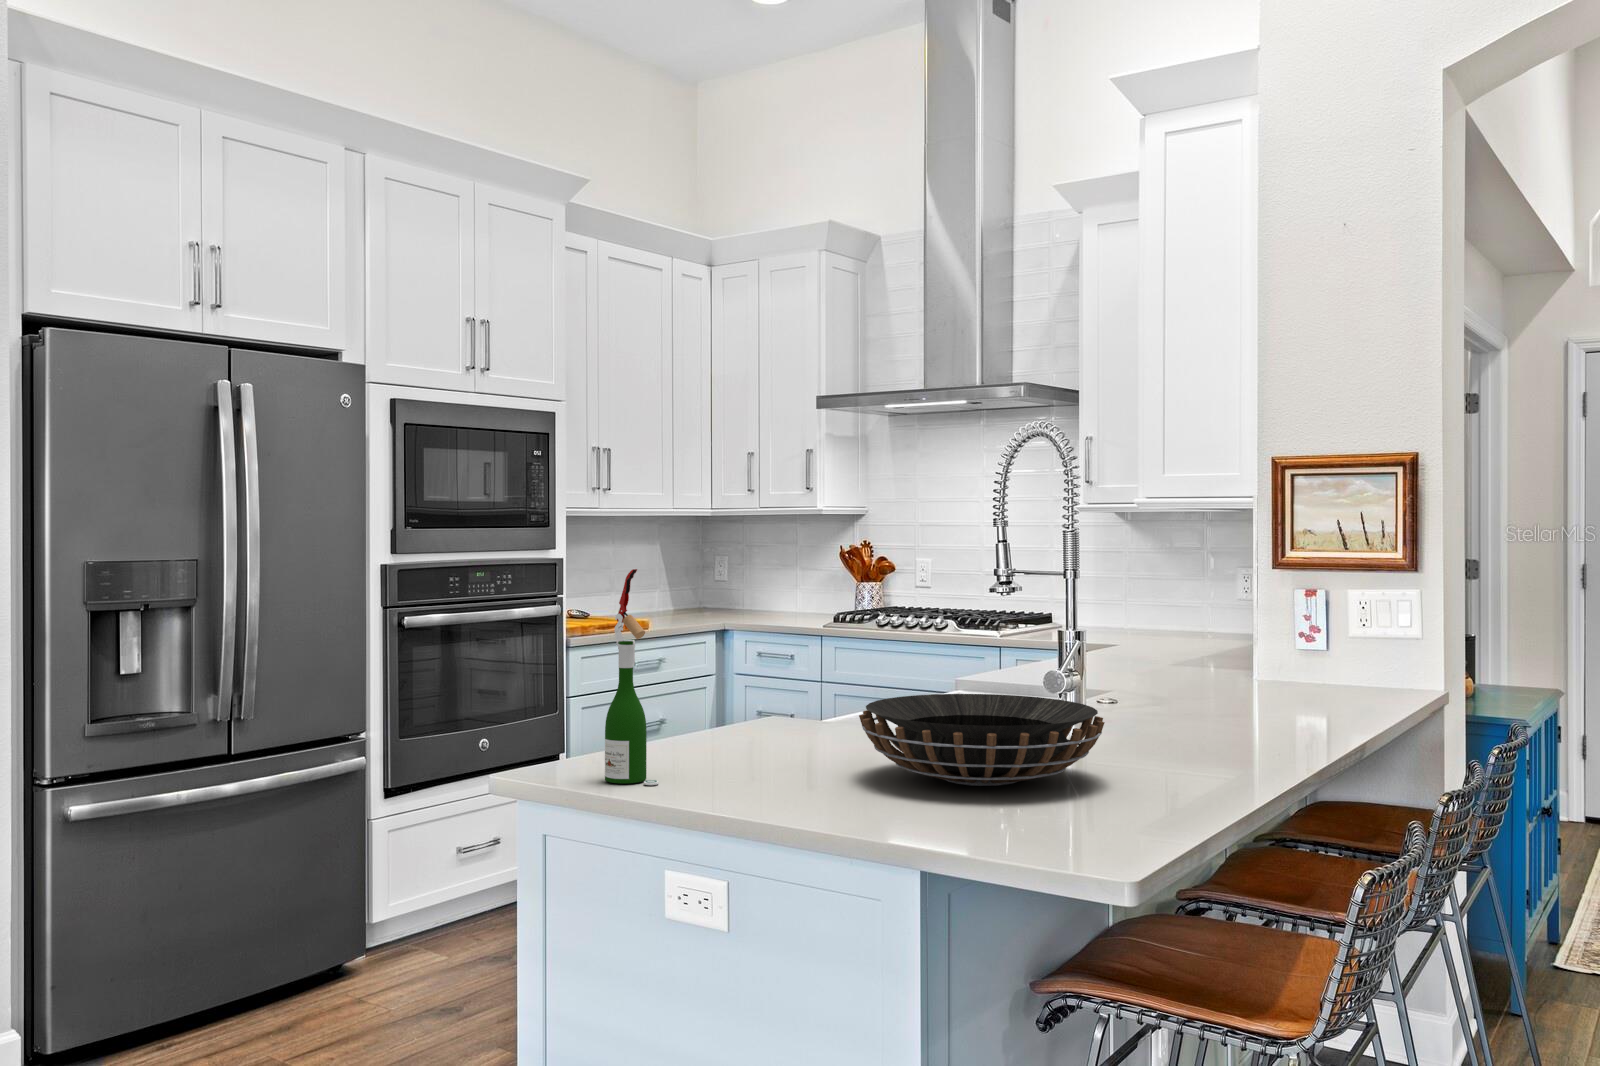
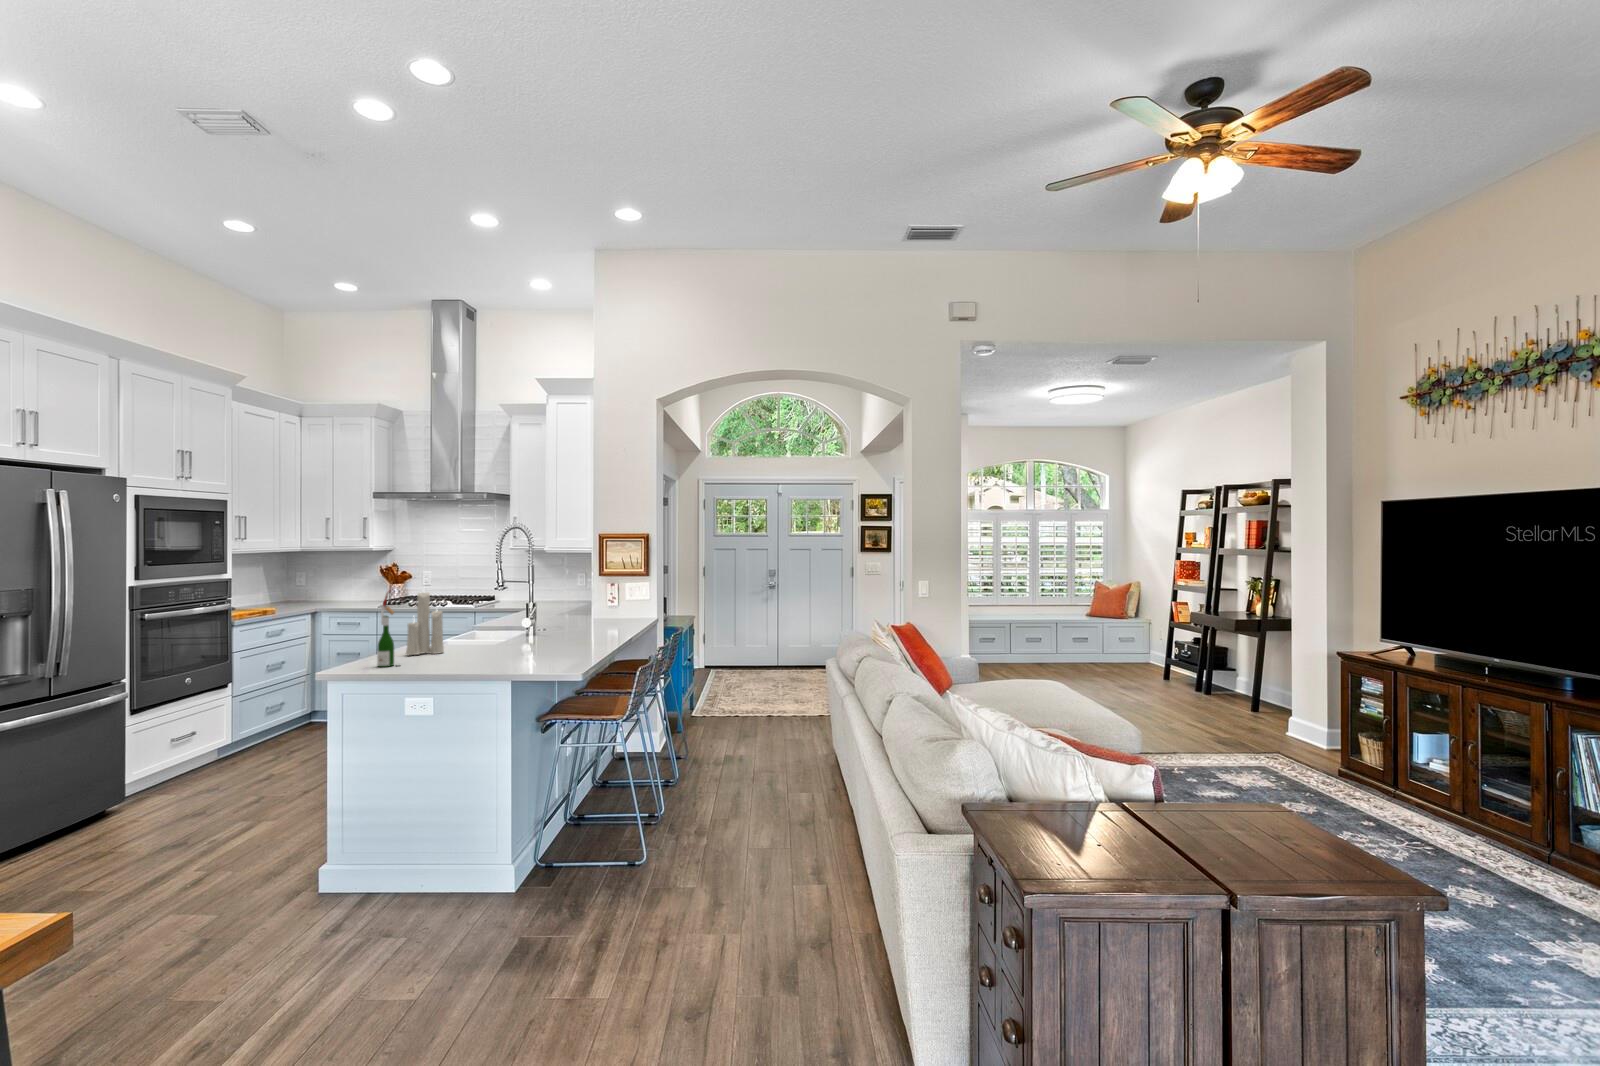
candle: none [715,552,809,753] -> present [406,592,444,655]
decorative bowl: present [859,694,1105,786] -> none [473,626,558,655]

